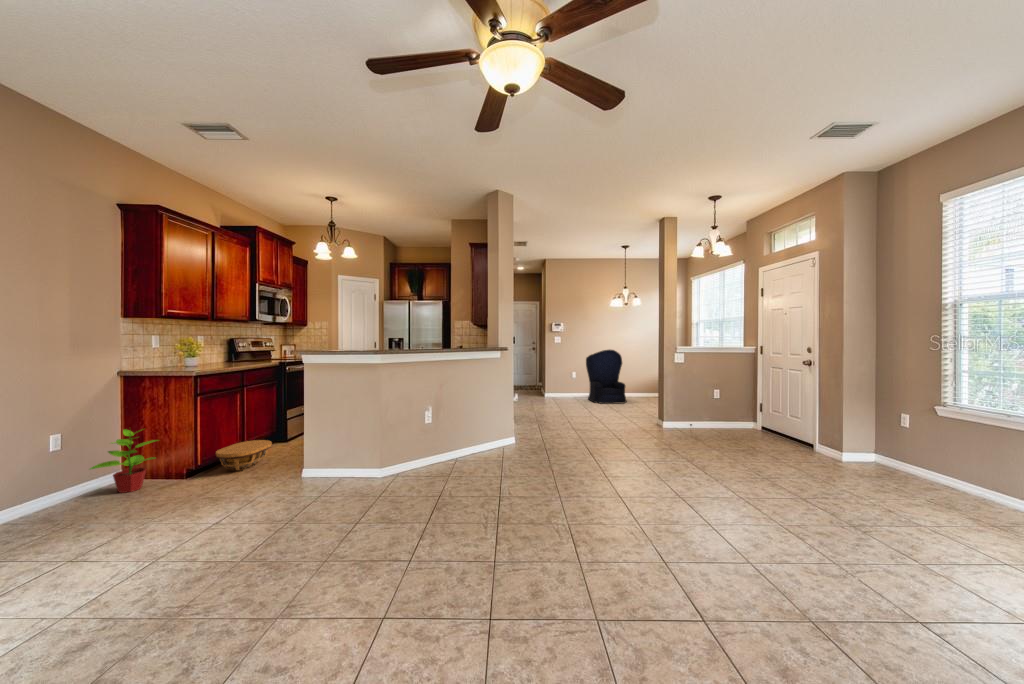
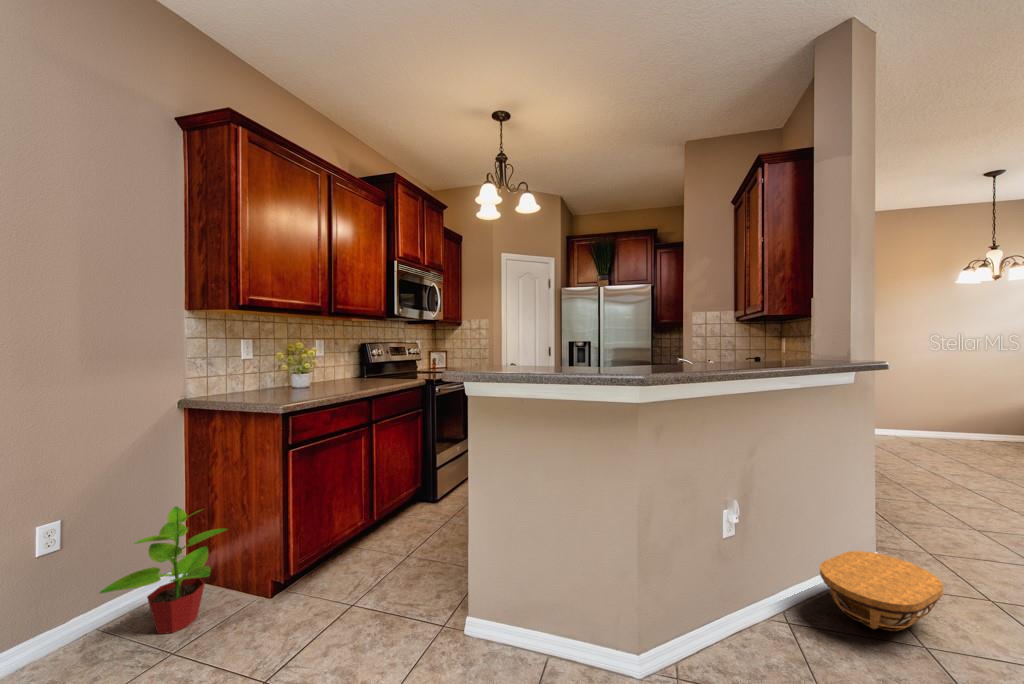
armchair: present [586,350,627,404] -> none [878,360,983,459]
basket: present [216,440,272,471] -> present [820,551,943,631]

